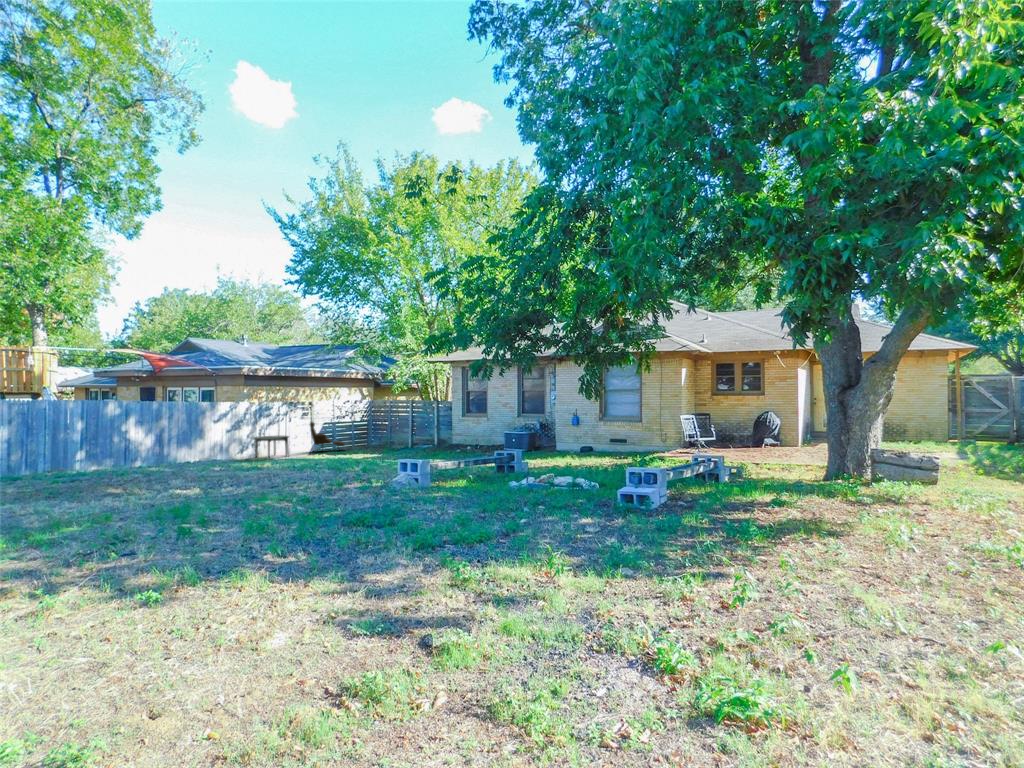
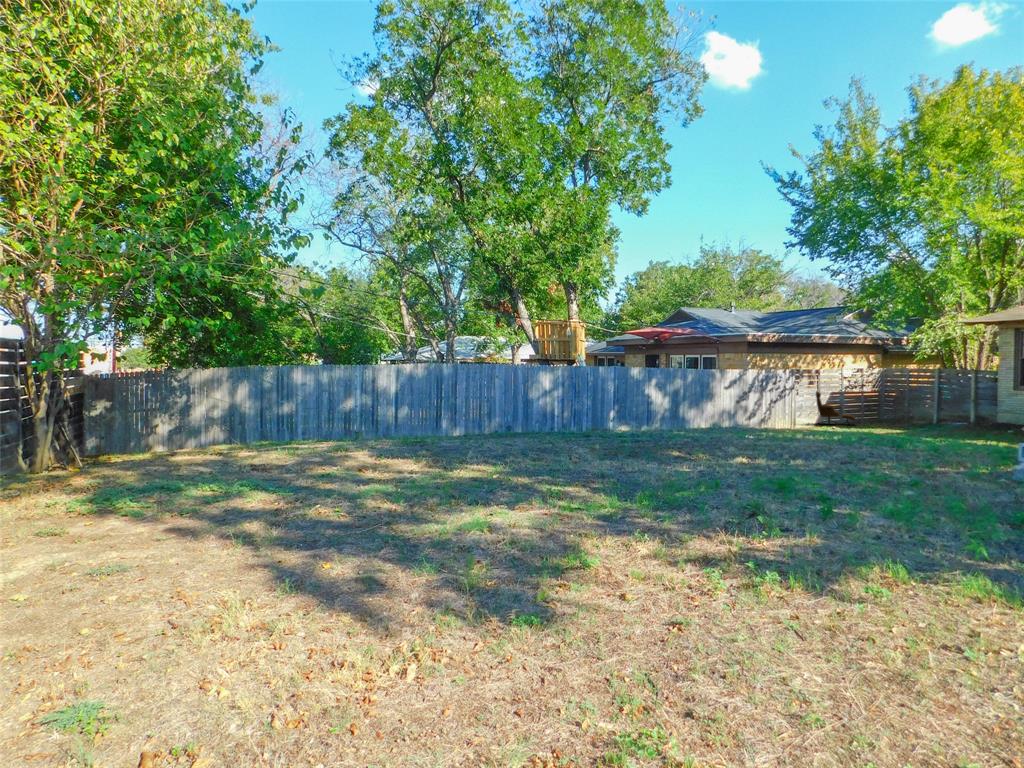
round table: present [254,436,289,457] -> none [759,404,796,426]

